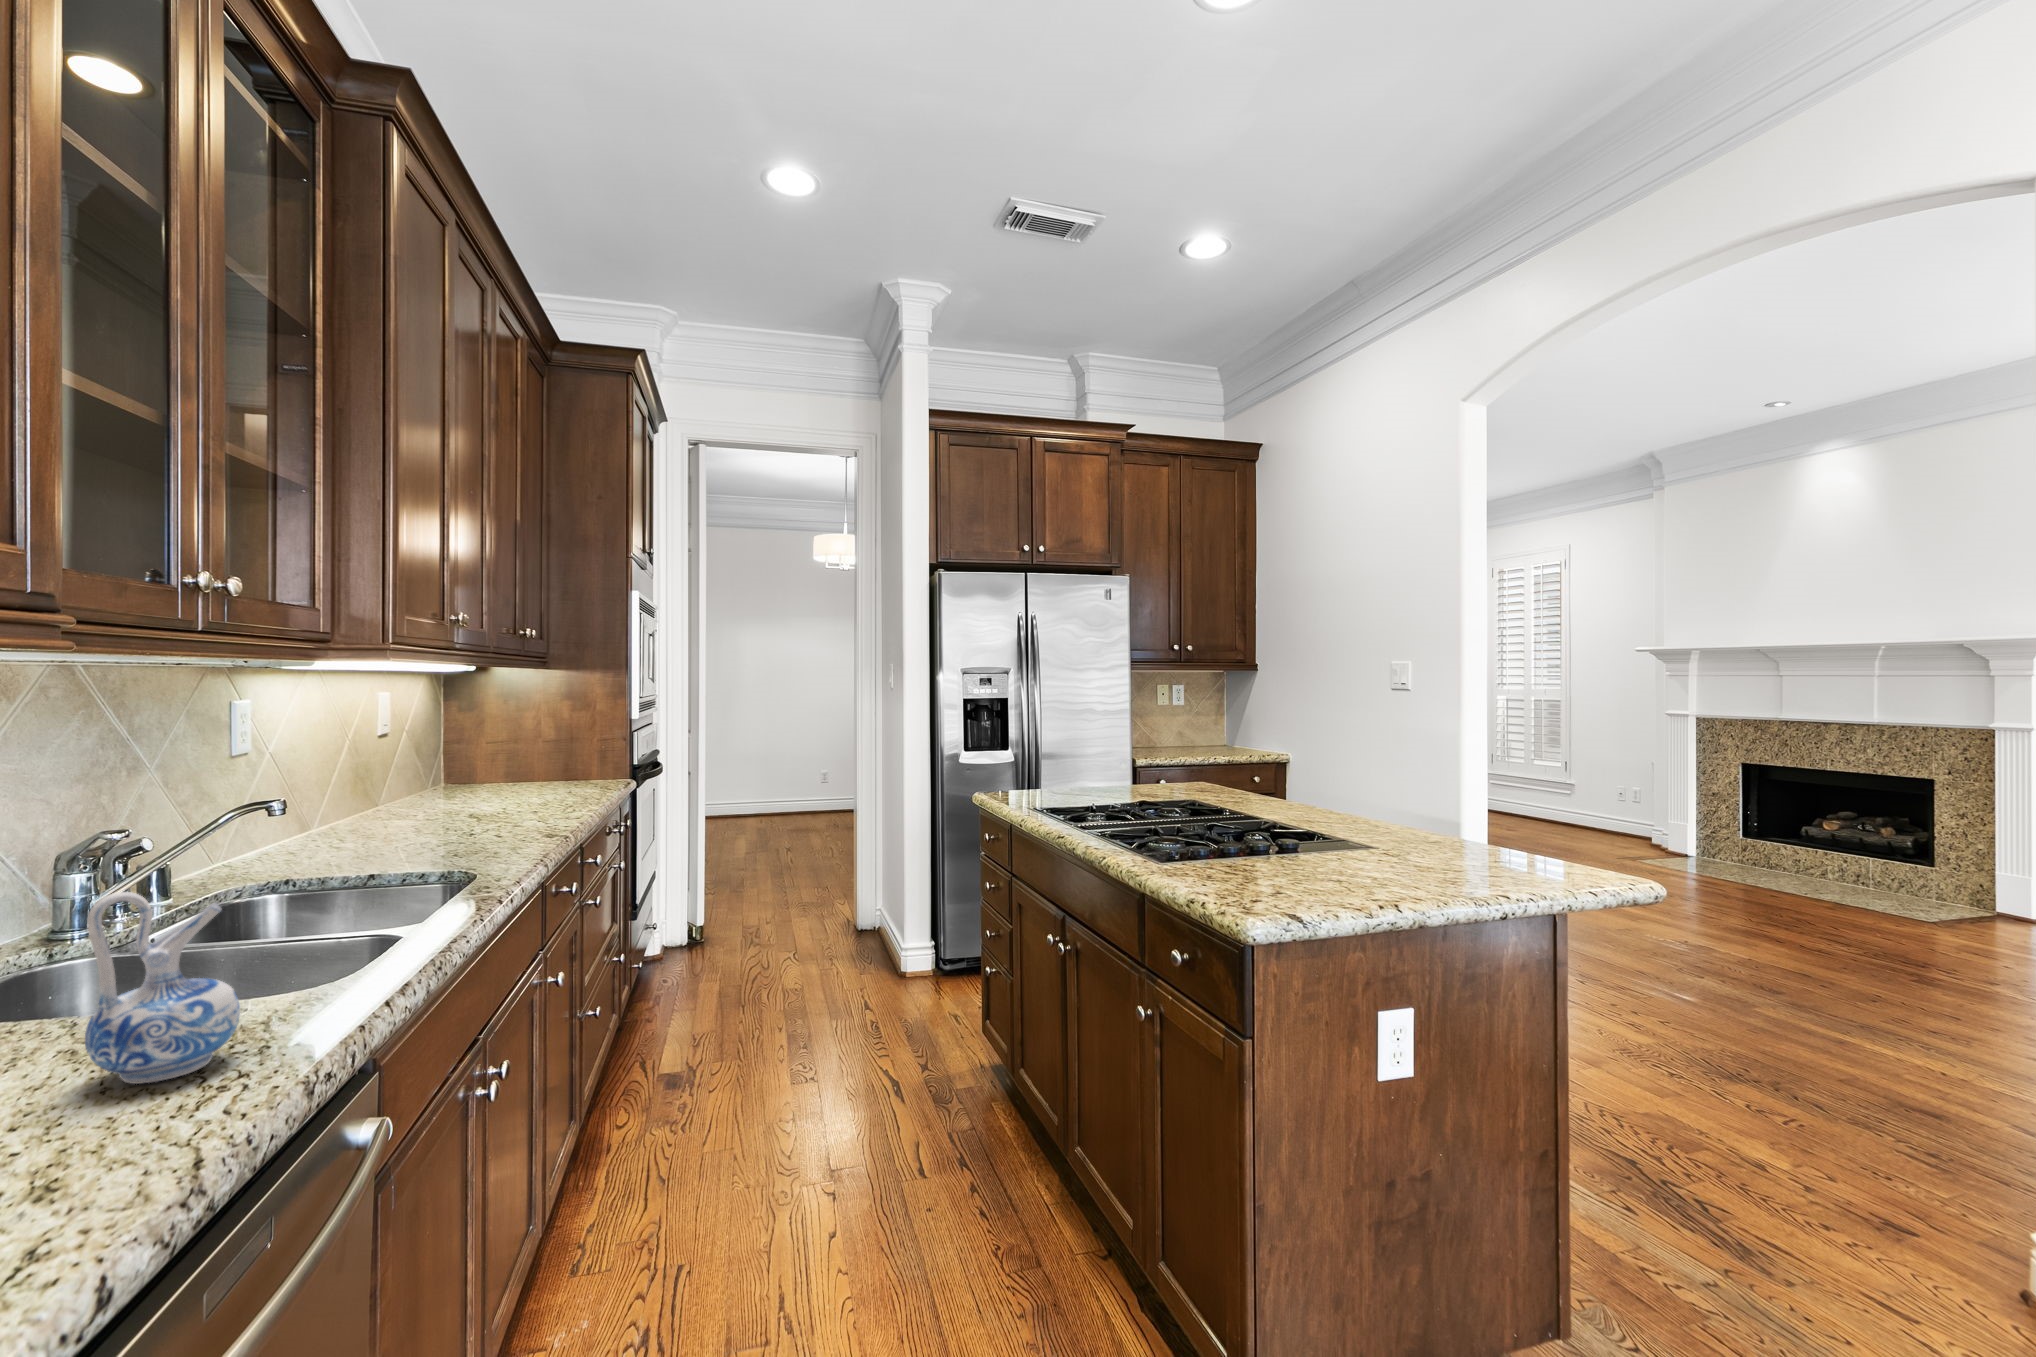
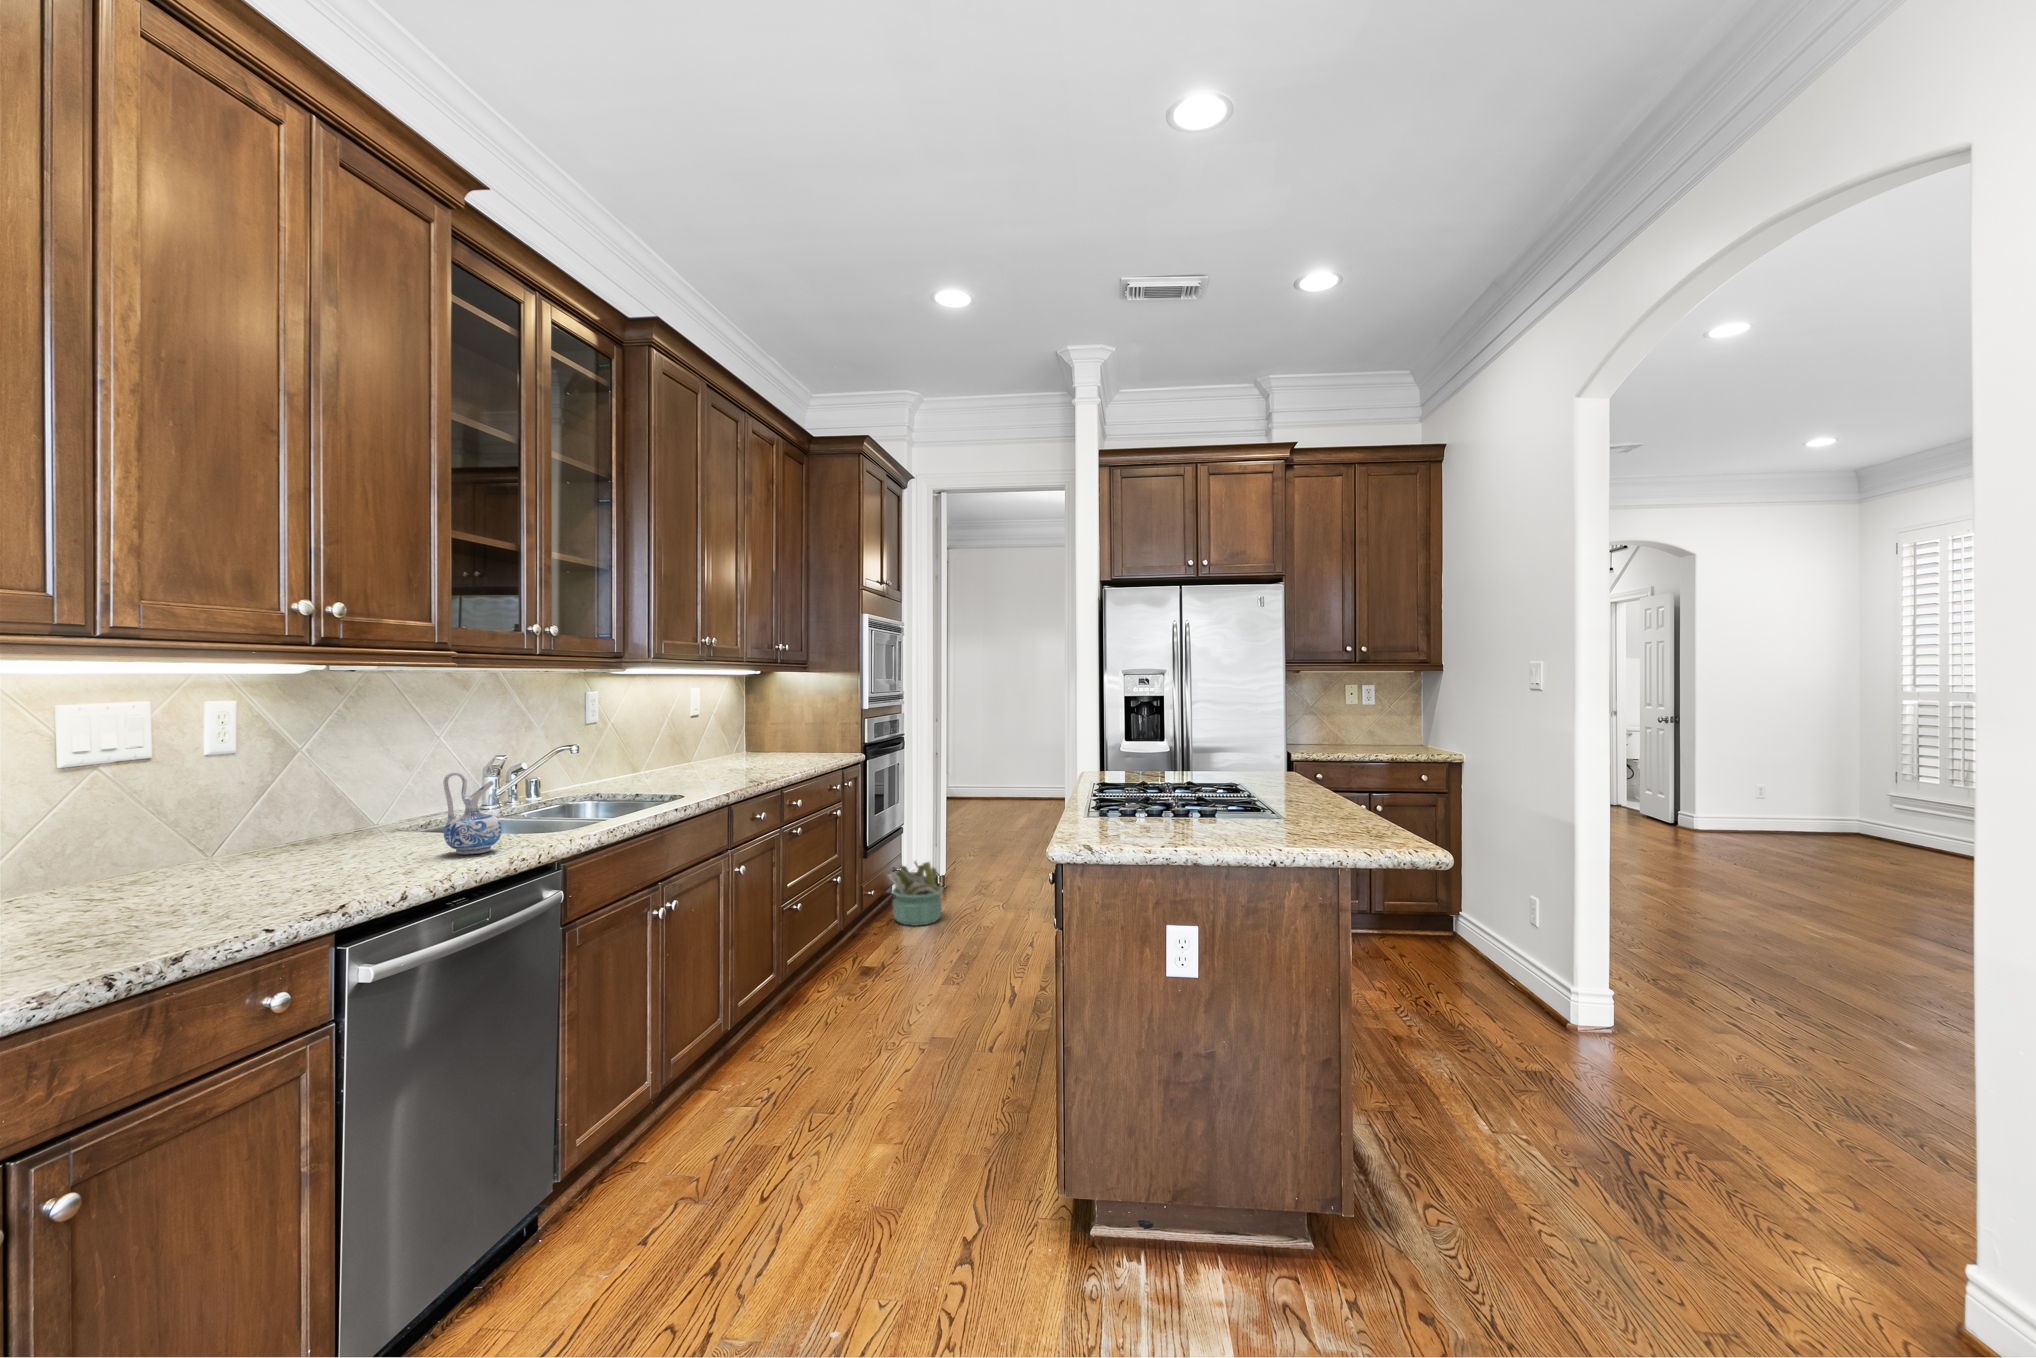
decorative plant: none [659,915,744,1003] -> present [888,861,943,926]

